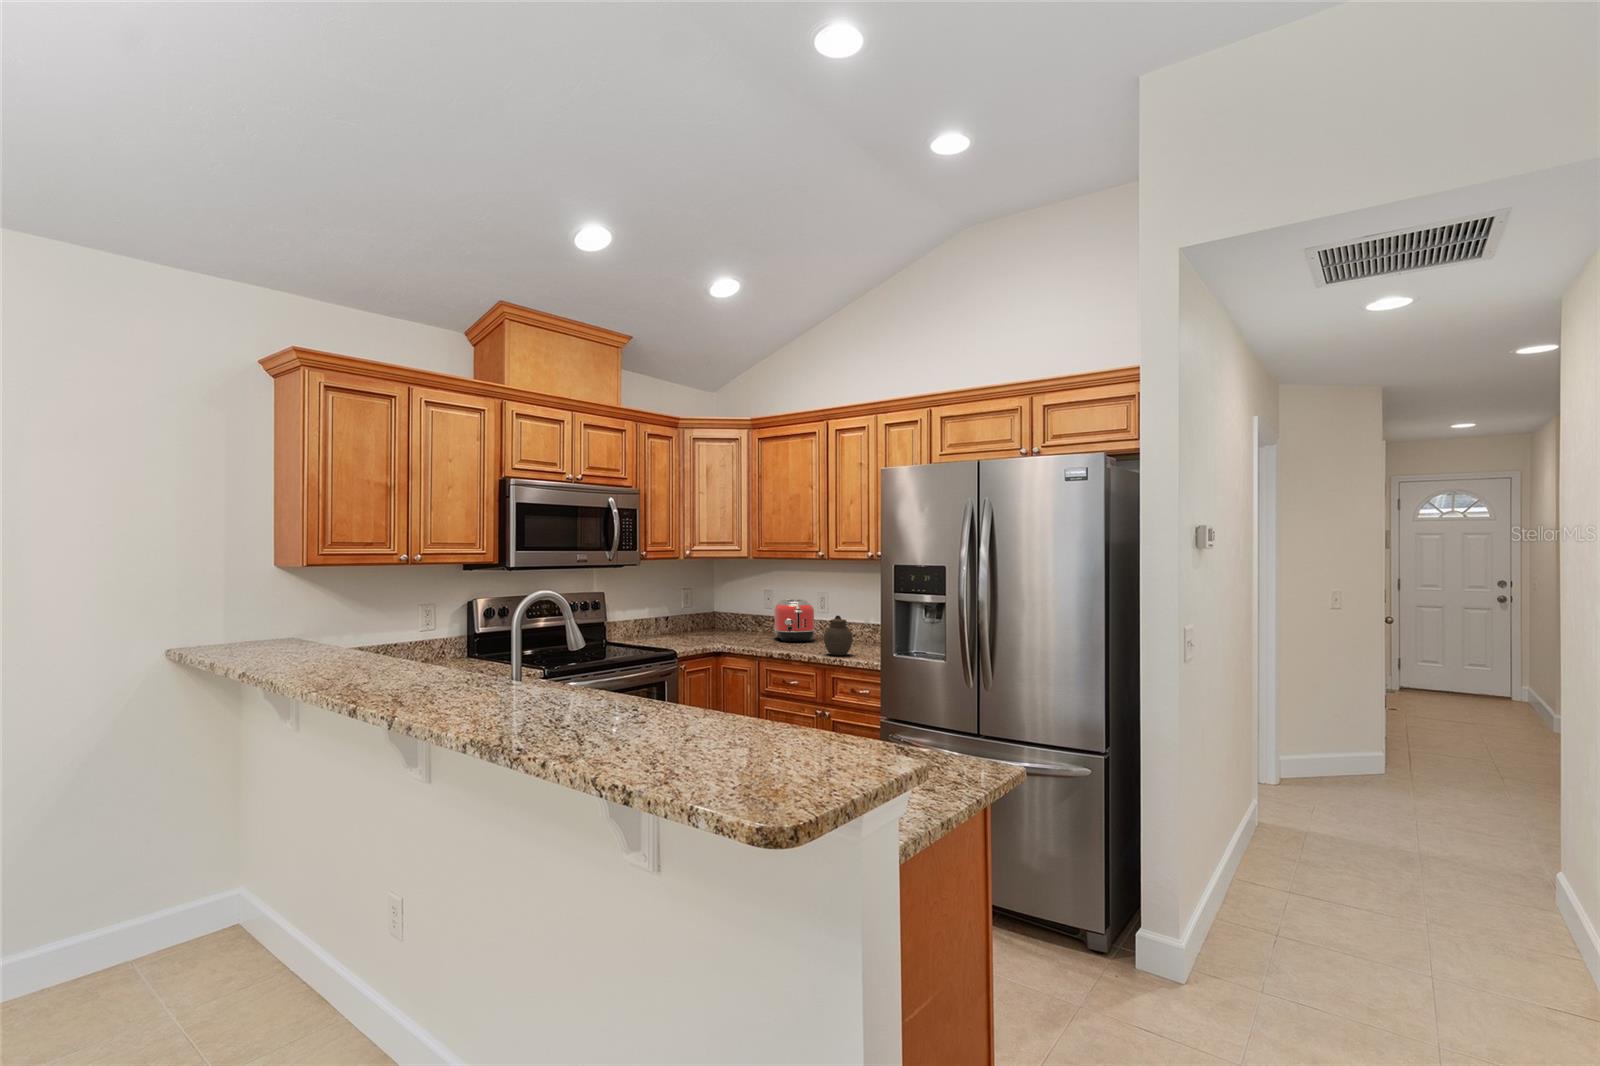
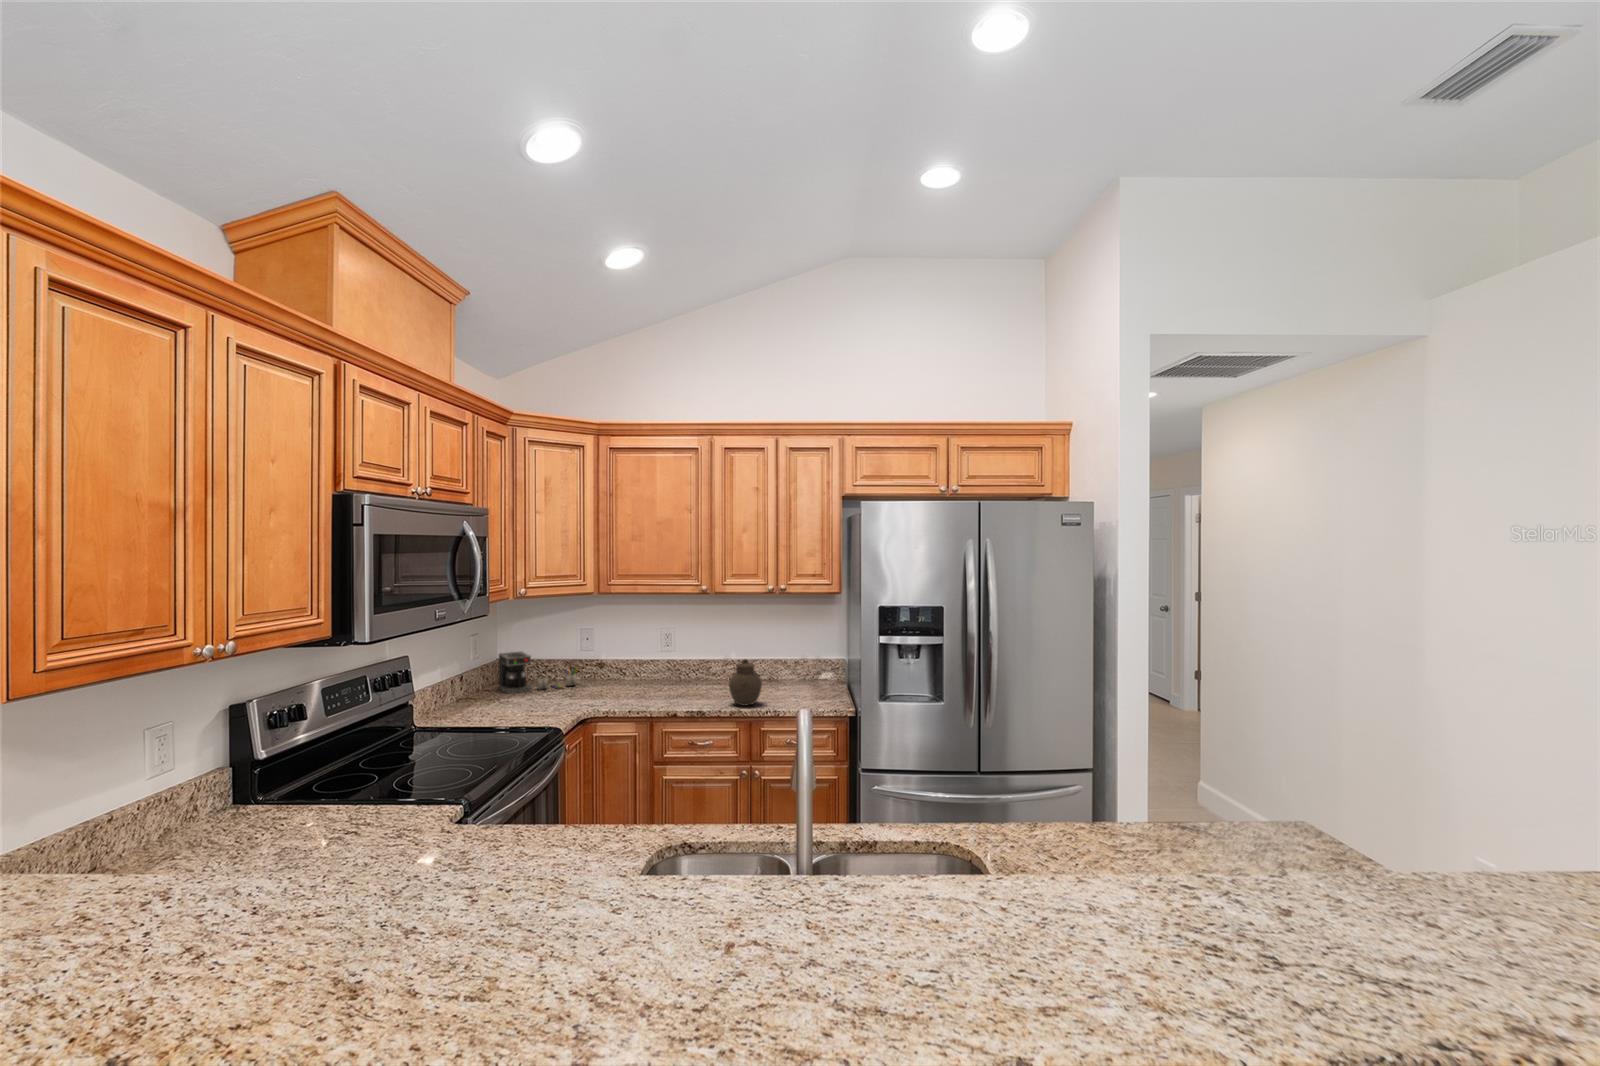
toaster: present [774,599,815,642] -> none [611,638,669,692]
coffee maker: none [699,604,757,635] -> present [499,652,578,694]

